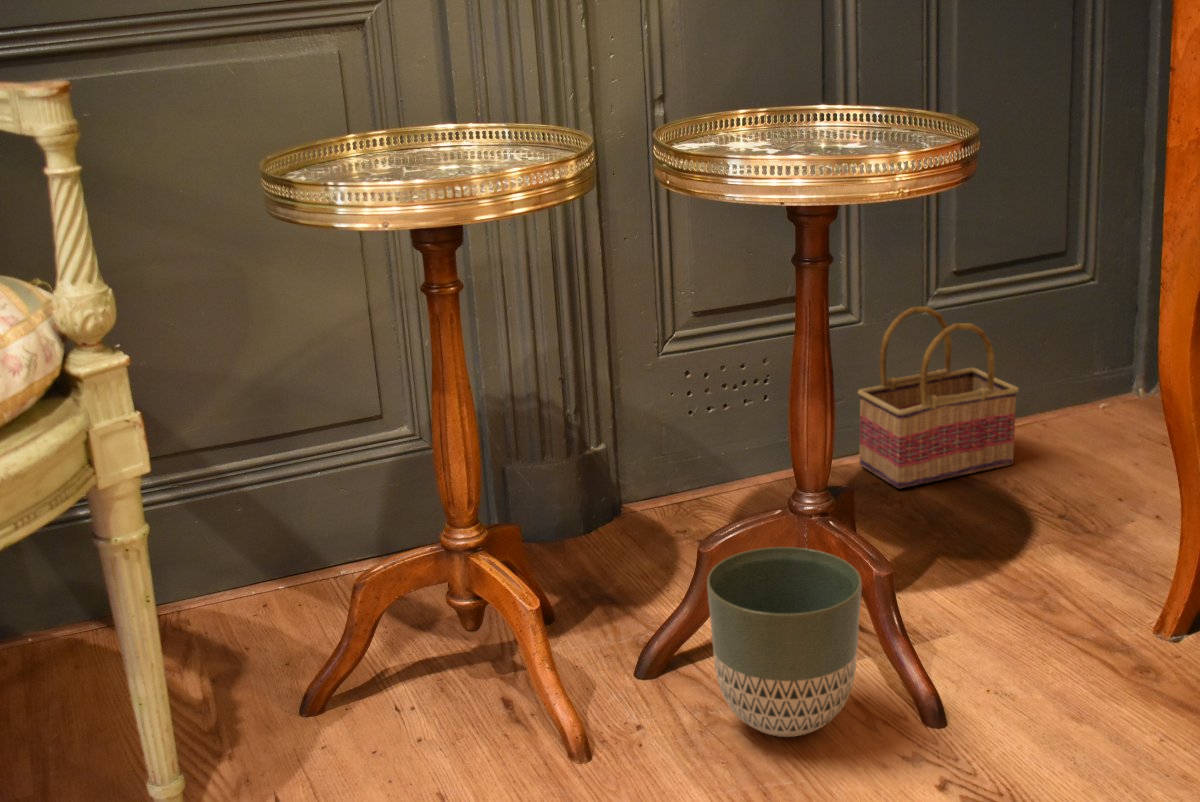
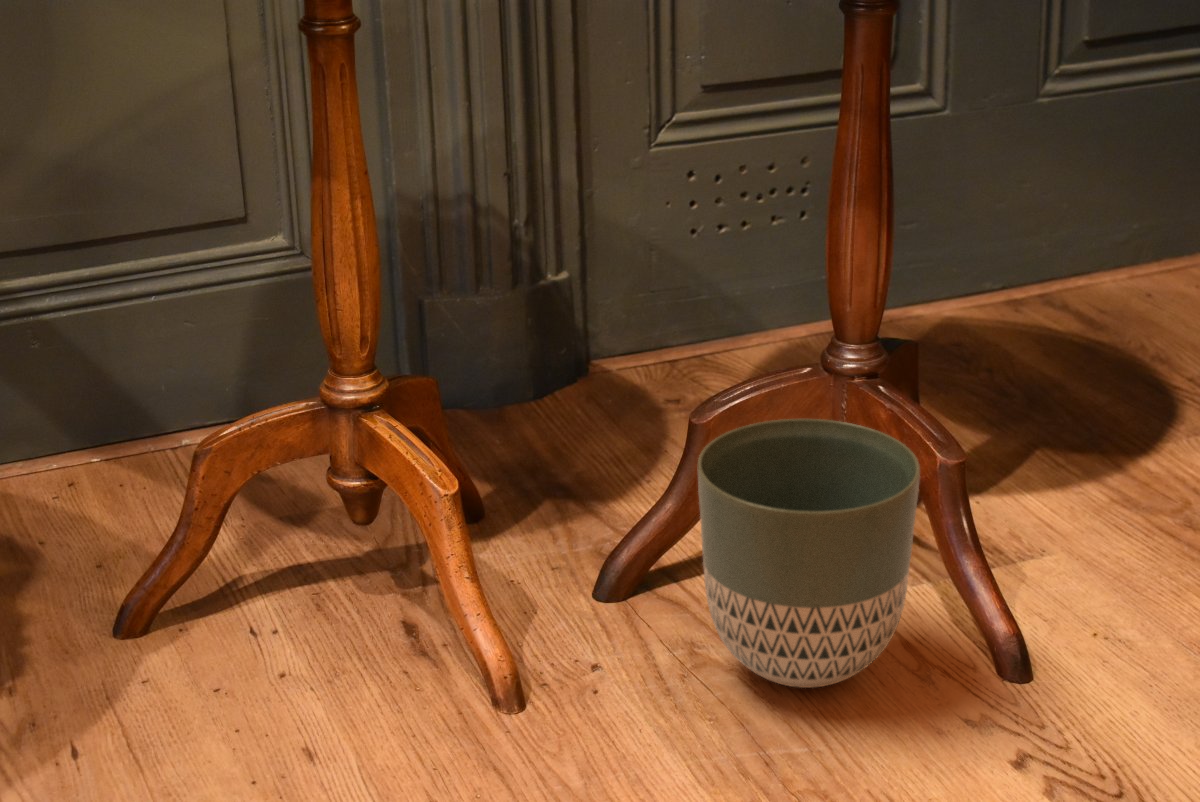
basket: present [858,307,1019,488] -> none [932,91,1165,350]

